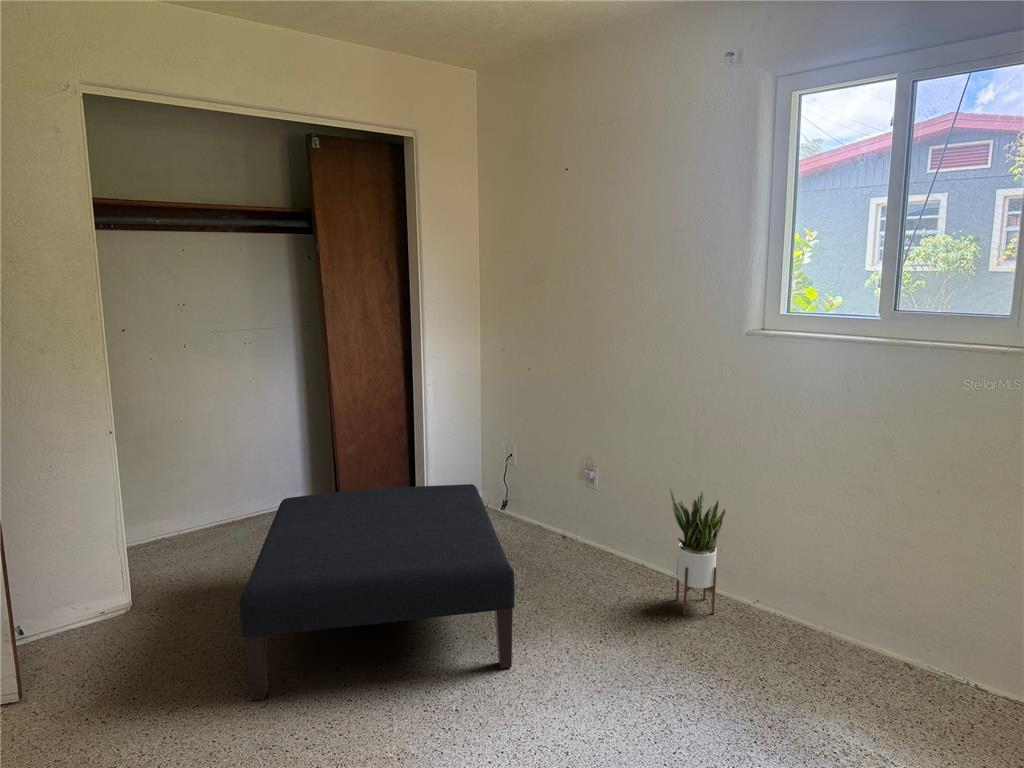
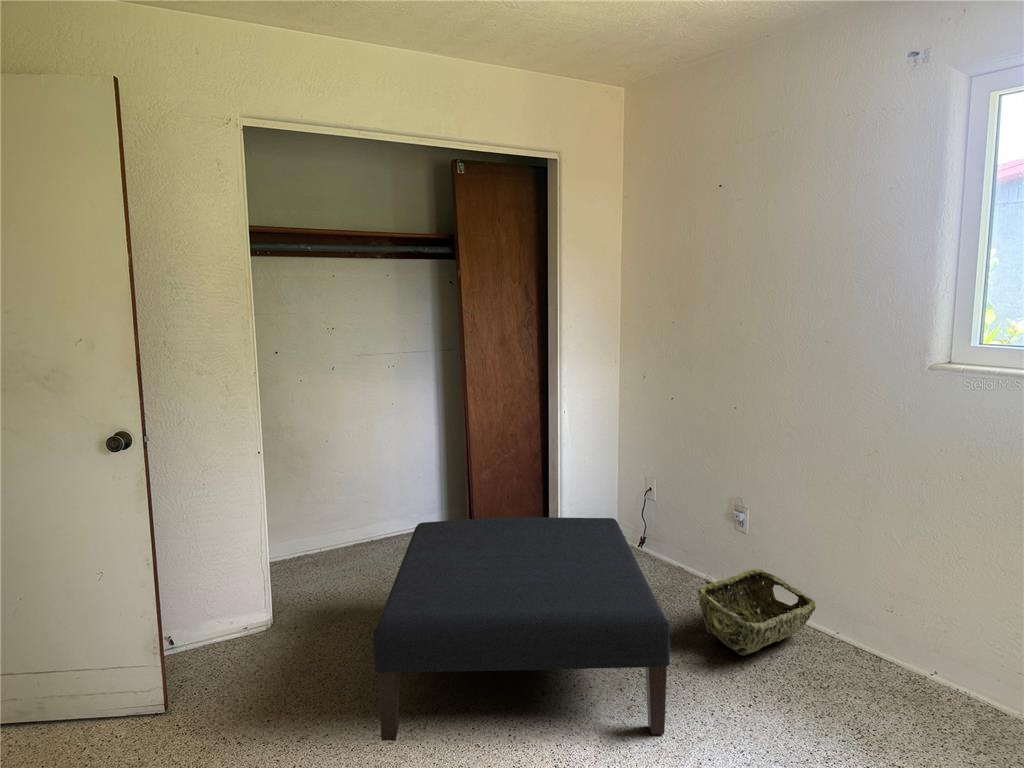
potted plant: present [669,488,726,615] -> none [850,535,924,692]
woven basket: none [546,523,647,597] -> present [698,569,816,655]

